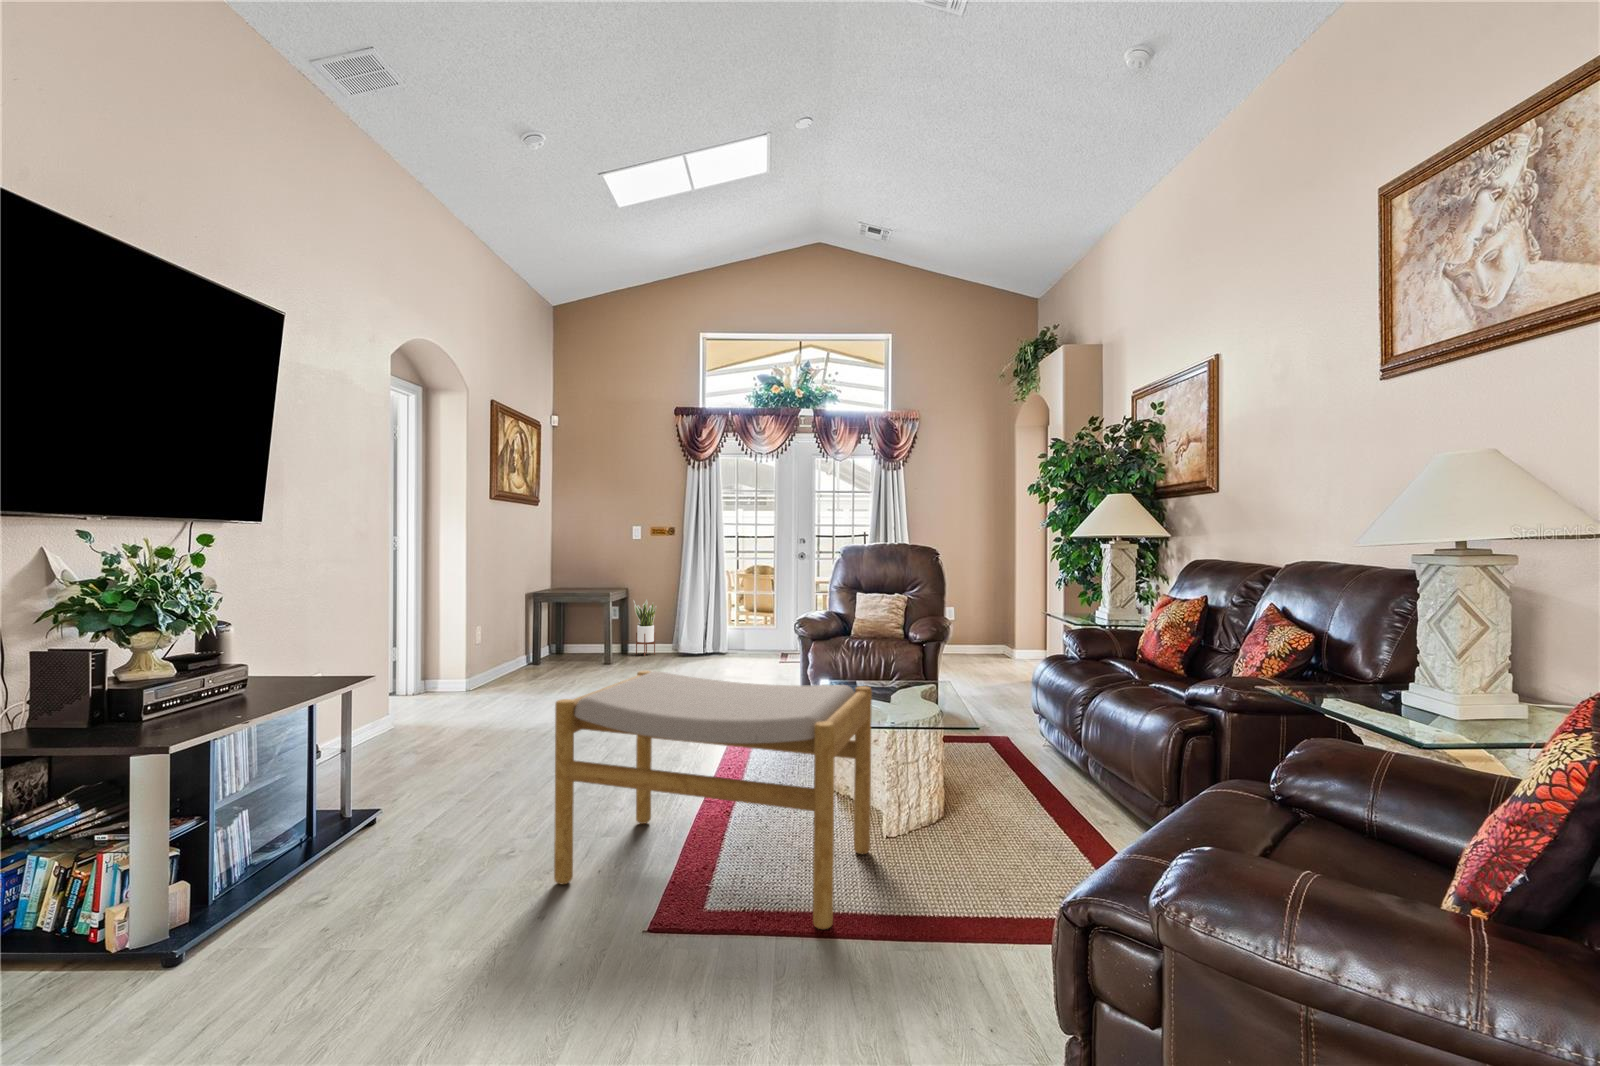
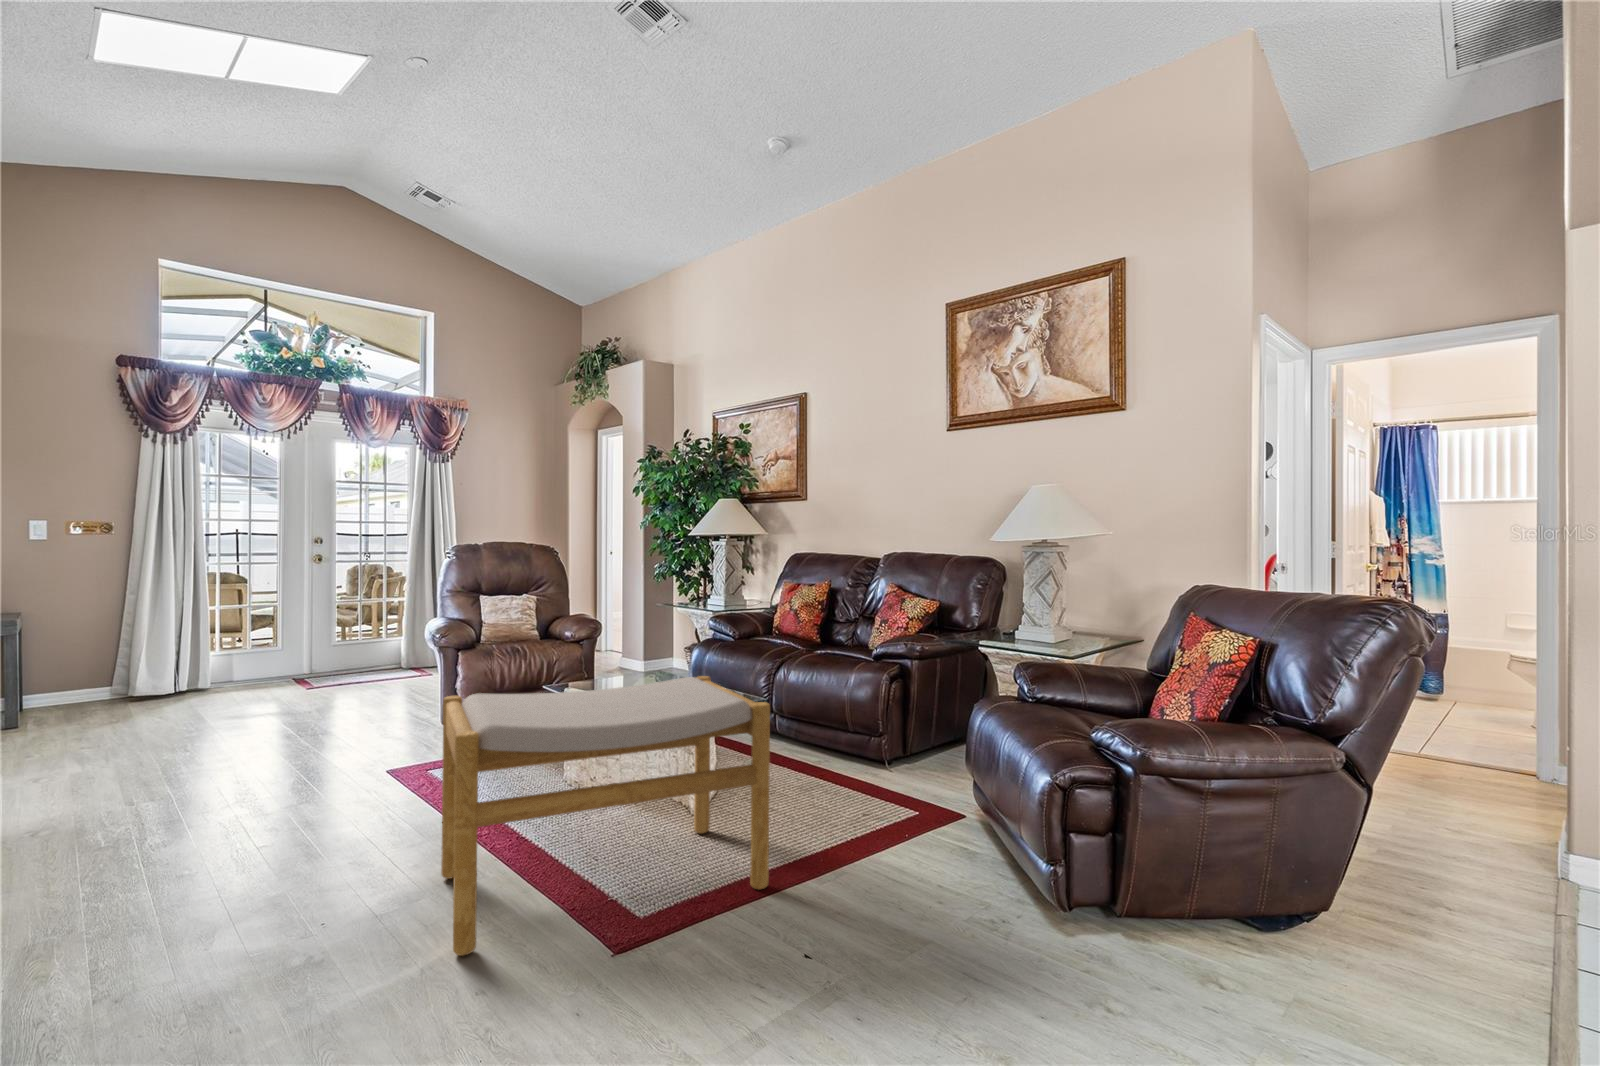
potted plant: present [633,599,656,656] -> none [39,633,81,719]

